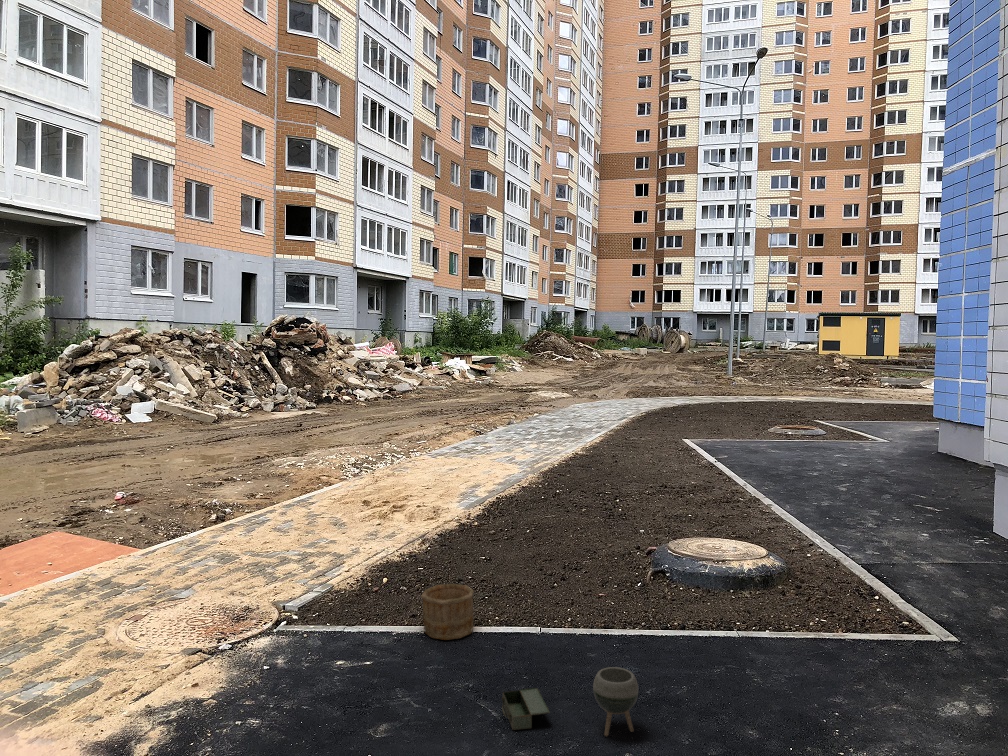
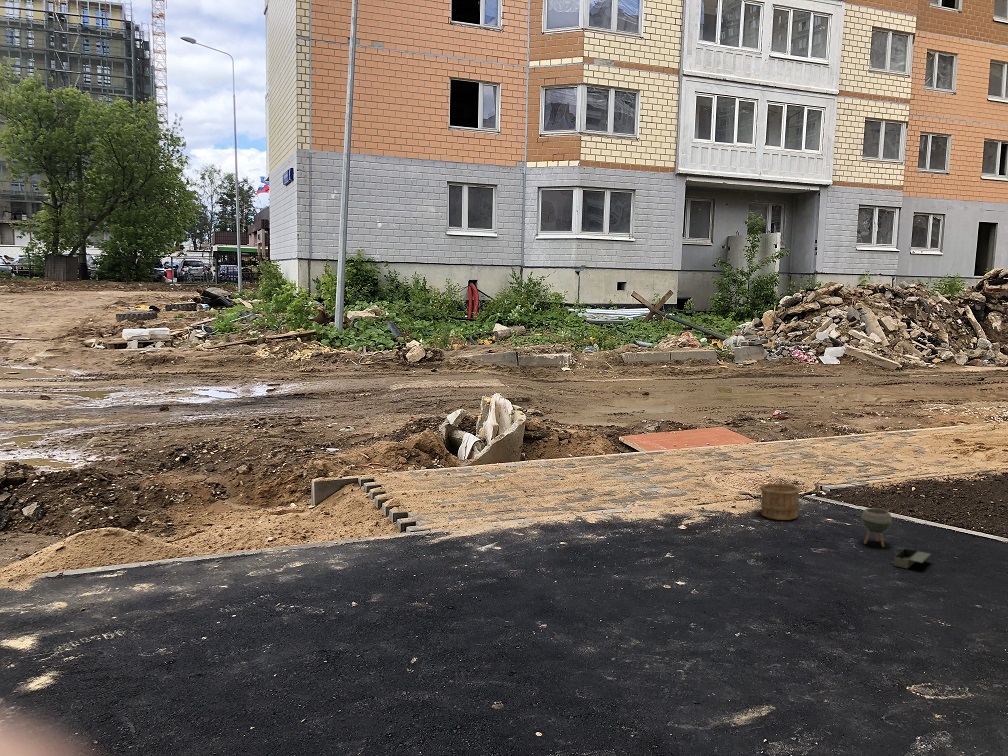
wooden bucket: present [421,584,474,640] -> present [760,484,800,520]
planter: present [593,667,638,736] -> present [862,508,892,547]

